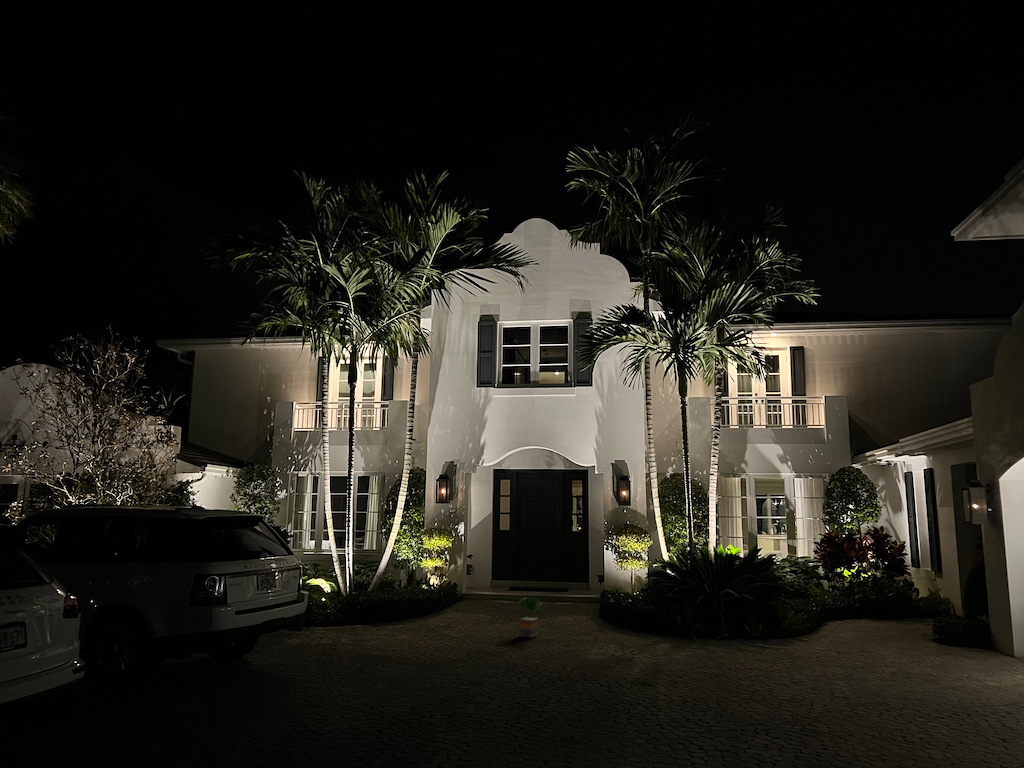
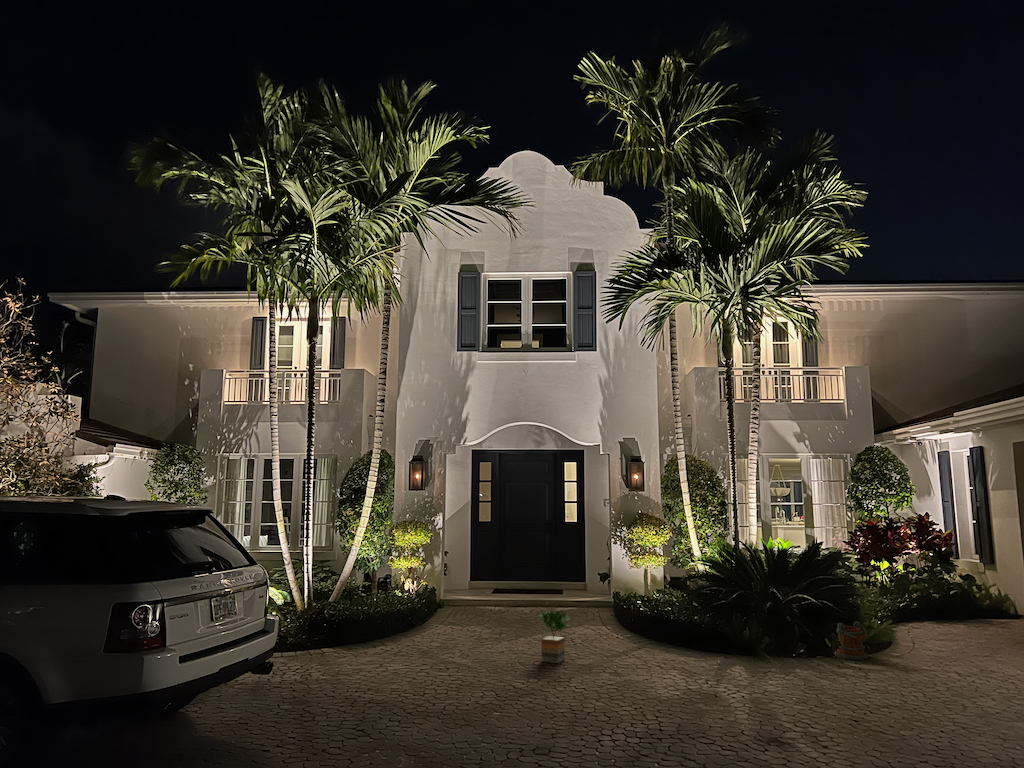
bucket: none [760,612,788,643] -> present [834,621,869,660]

